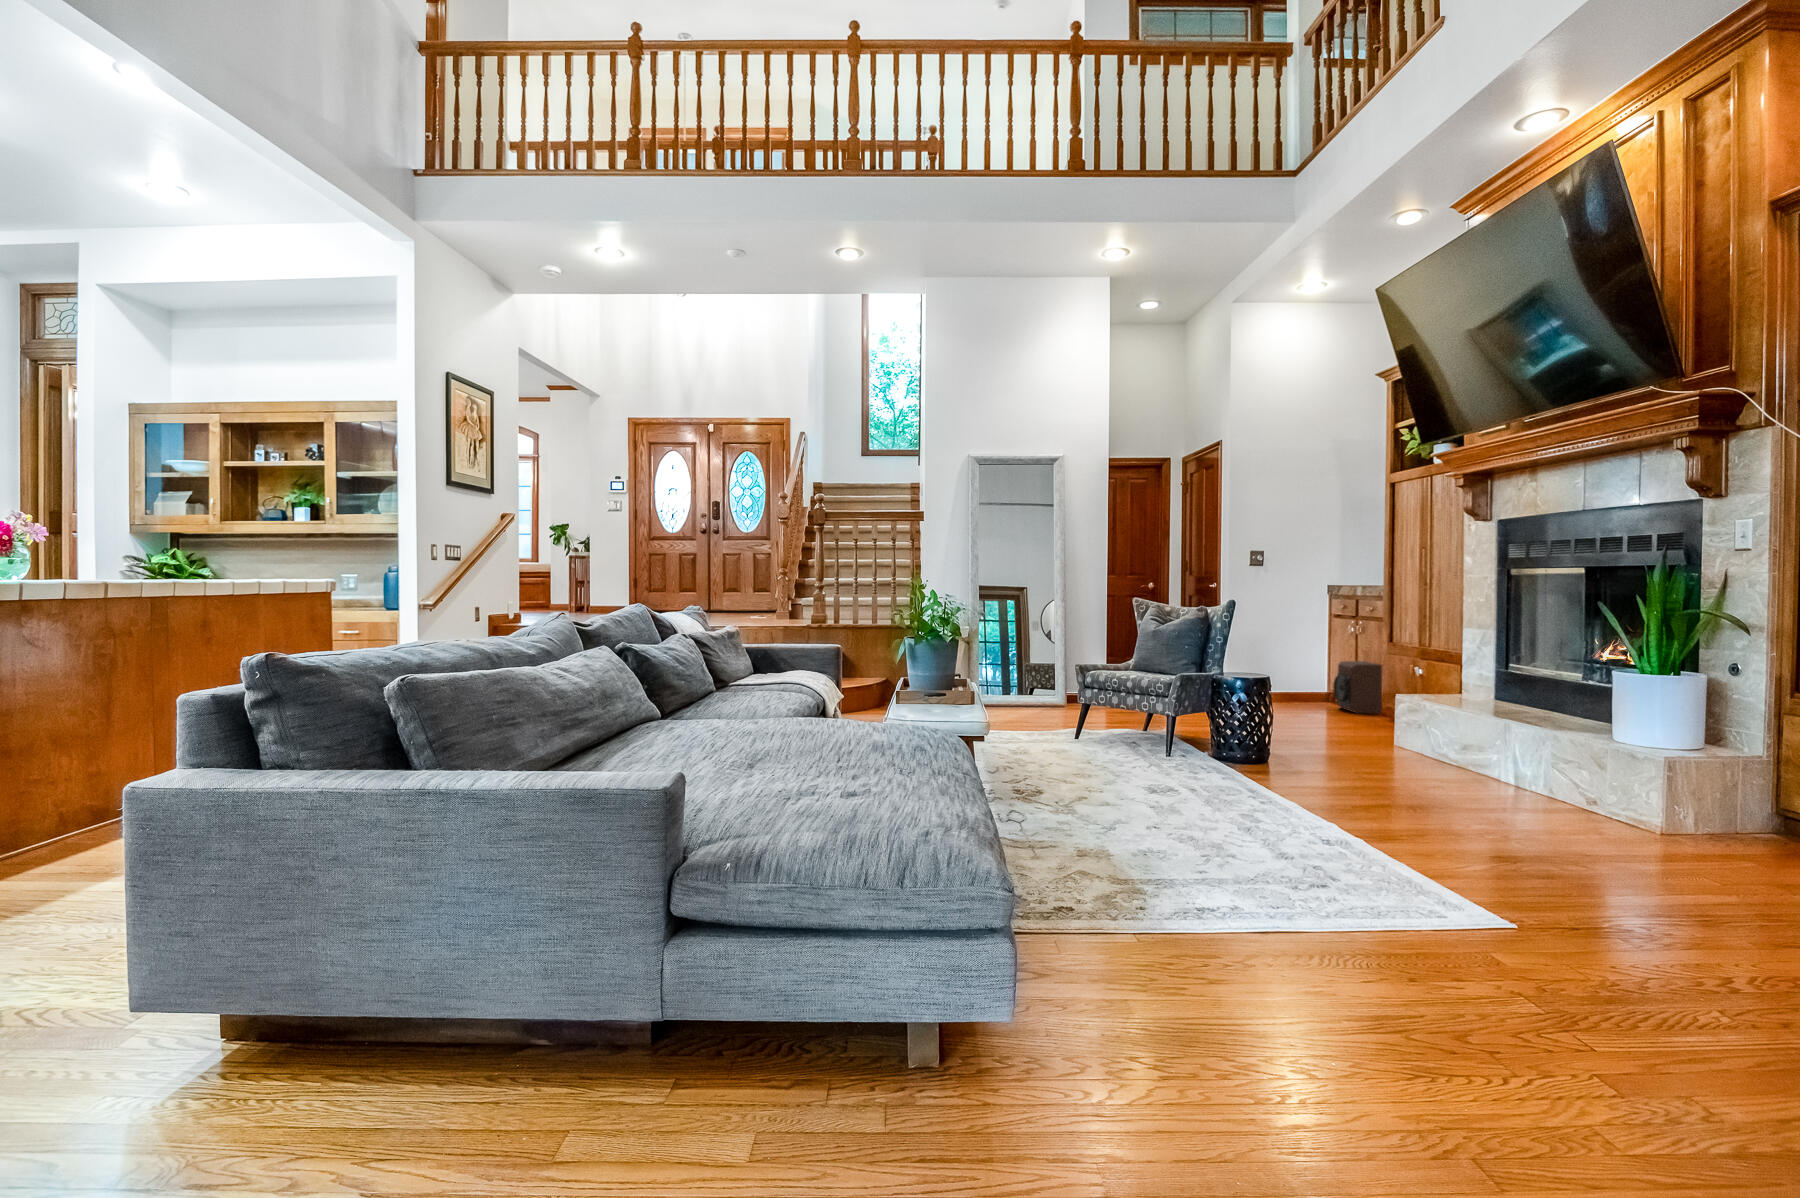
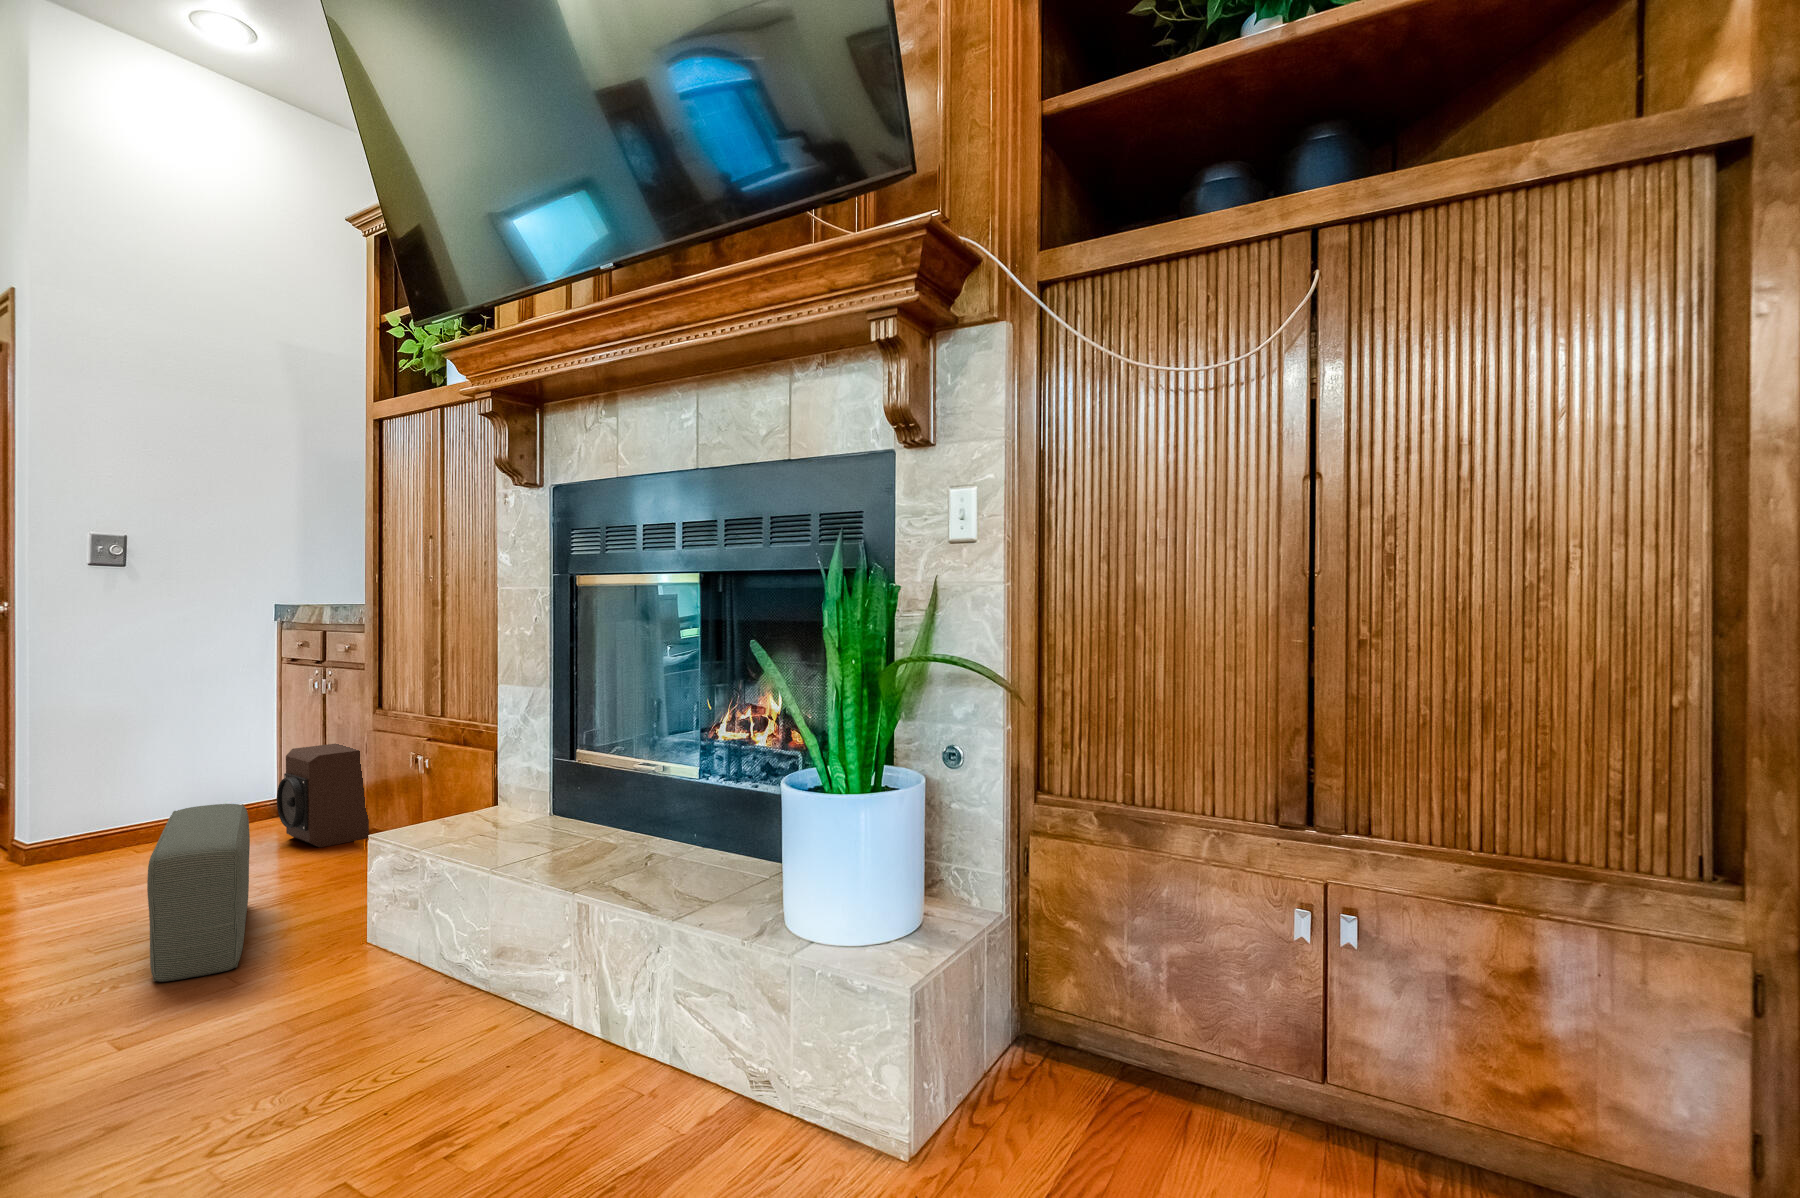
pouf: none [1298,676,1337,741] -> present [147,804,250,982]

